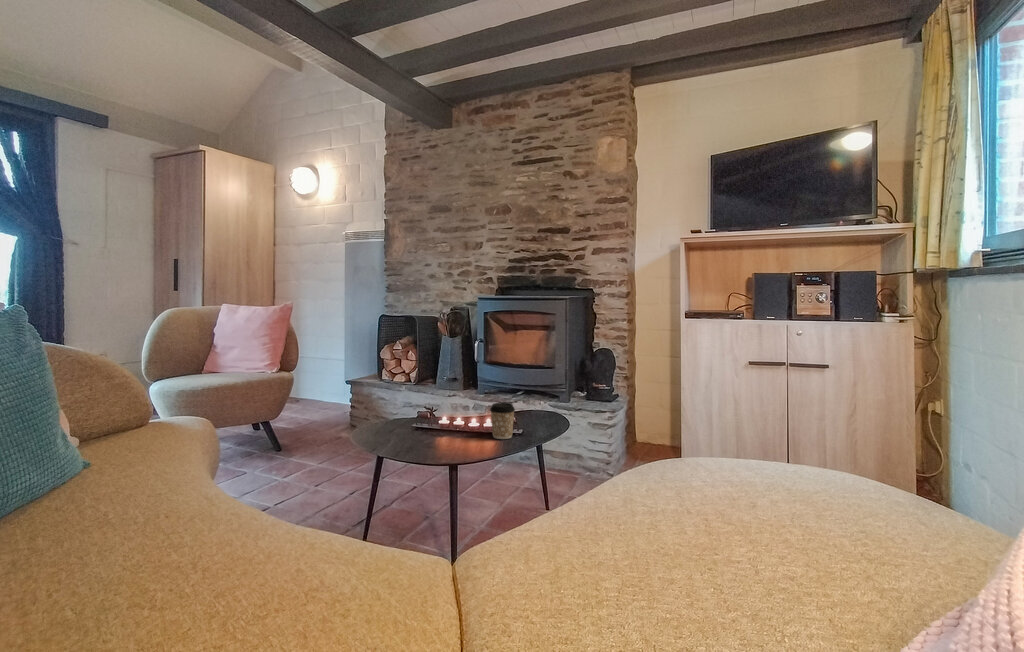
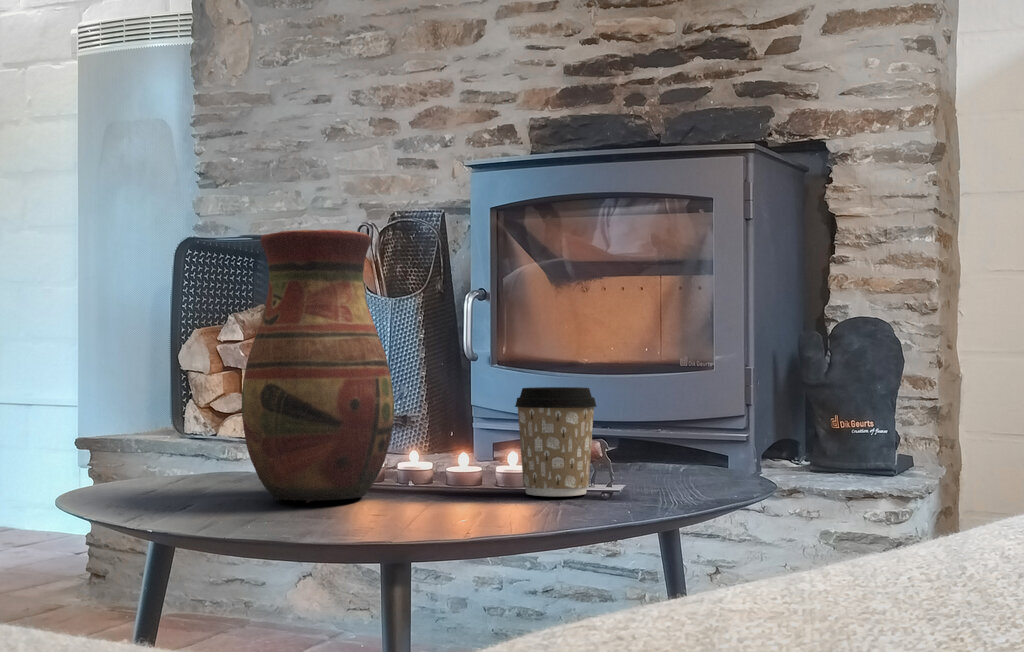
vase: none [406,357,453,444] -> present [242,230,395,503]

